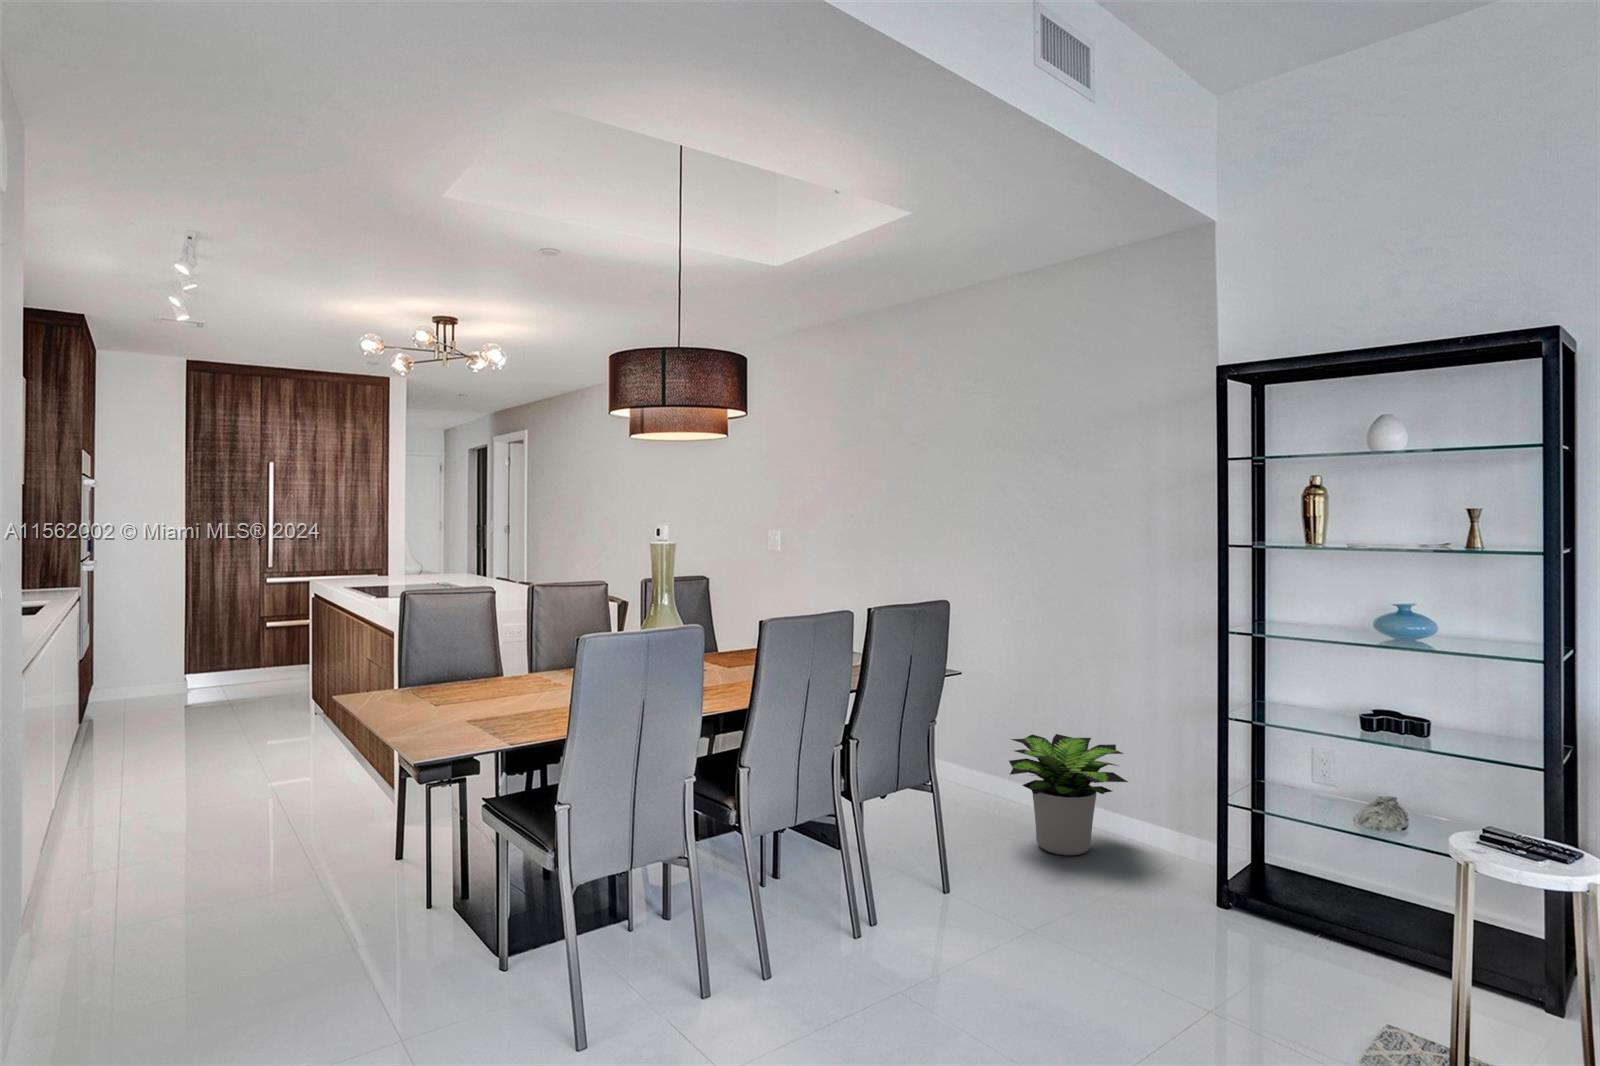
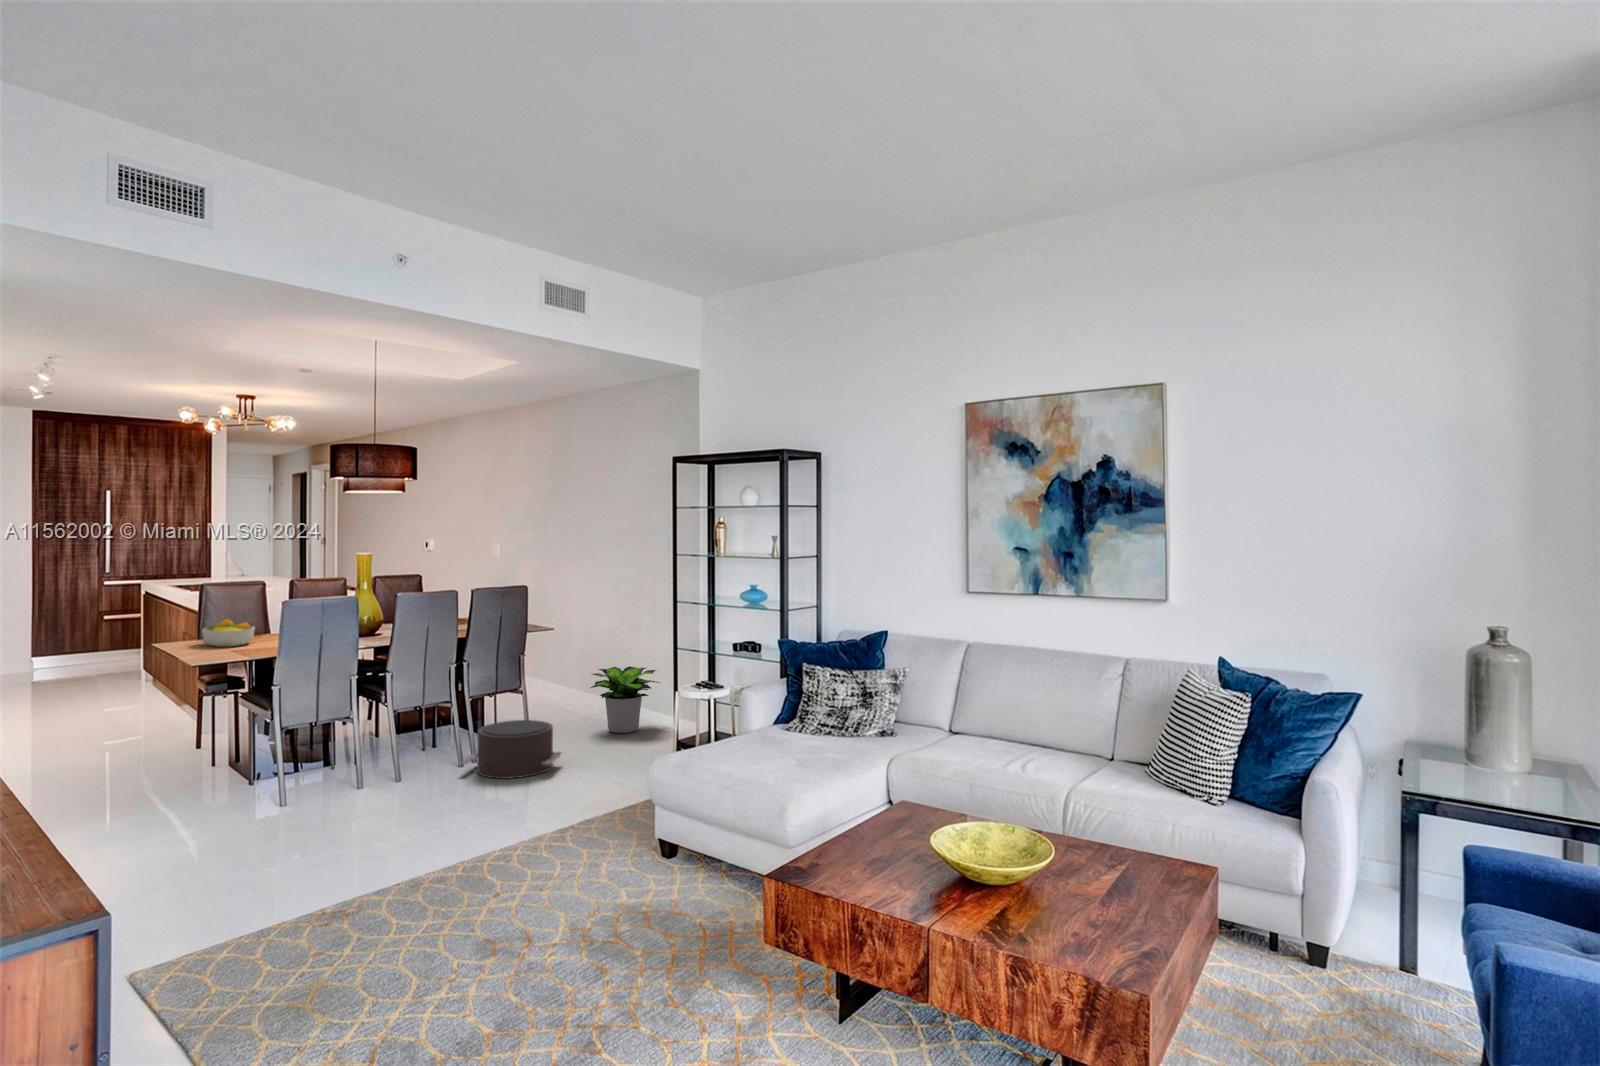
fruit bowl: none [413,652,493,703] -> present [202,619,255,647]
pouf: none [868,847,1045,979] -> present [462,720,561,779]

